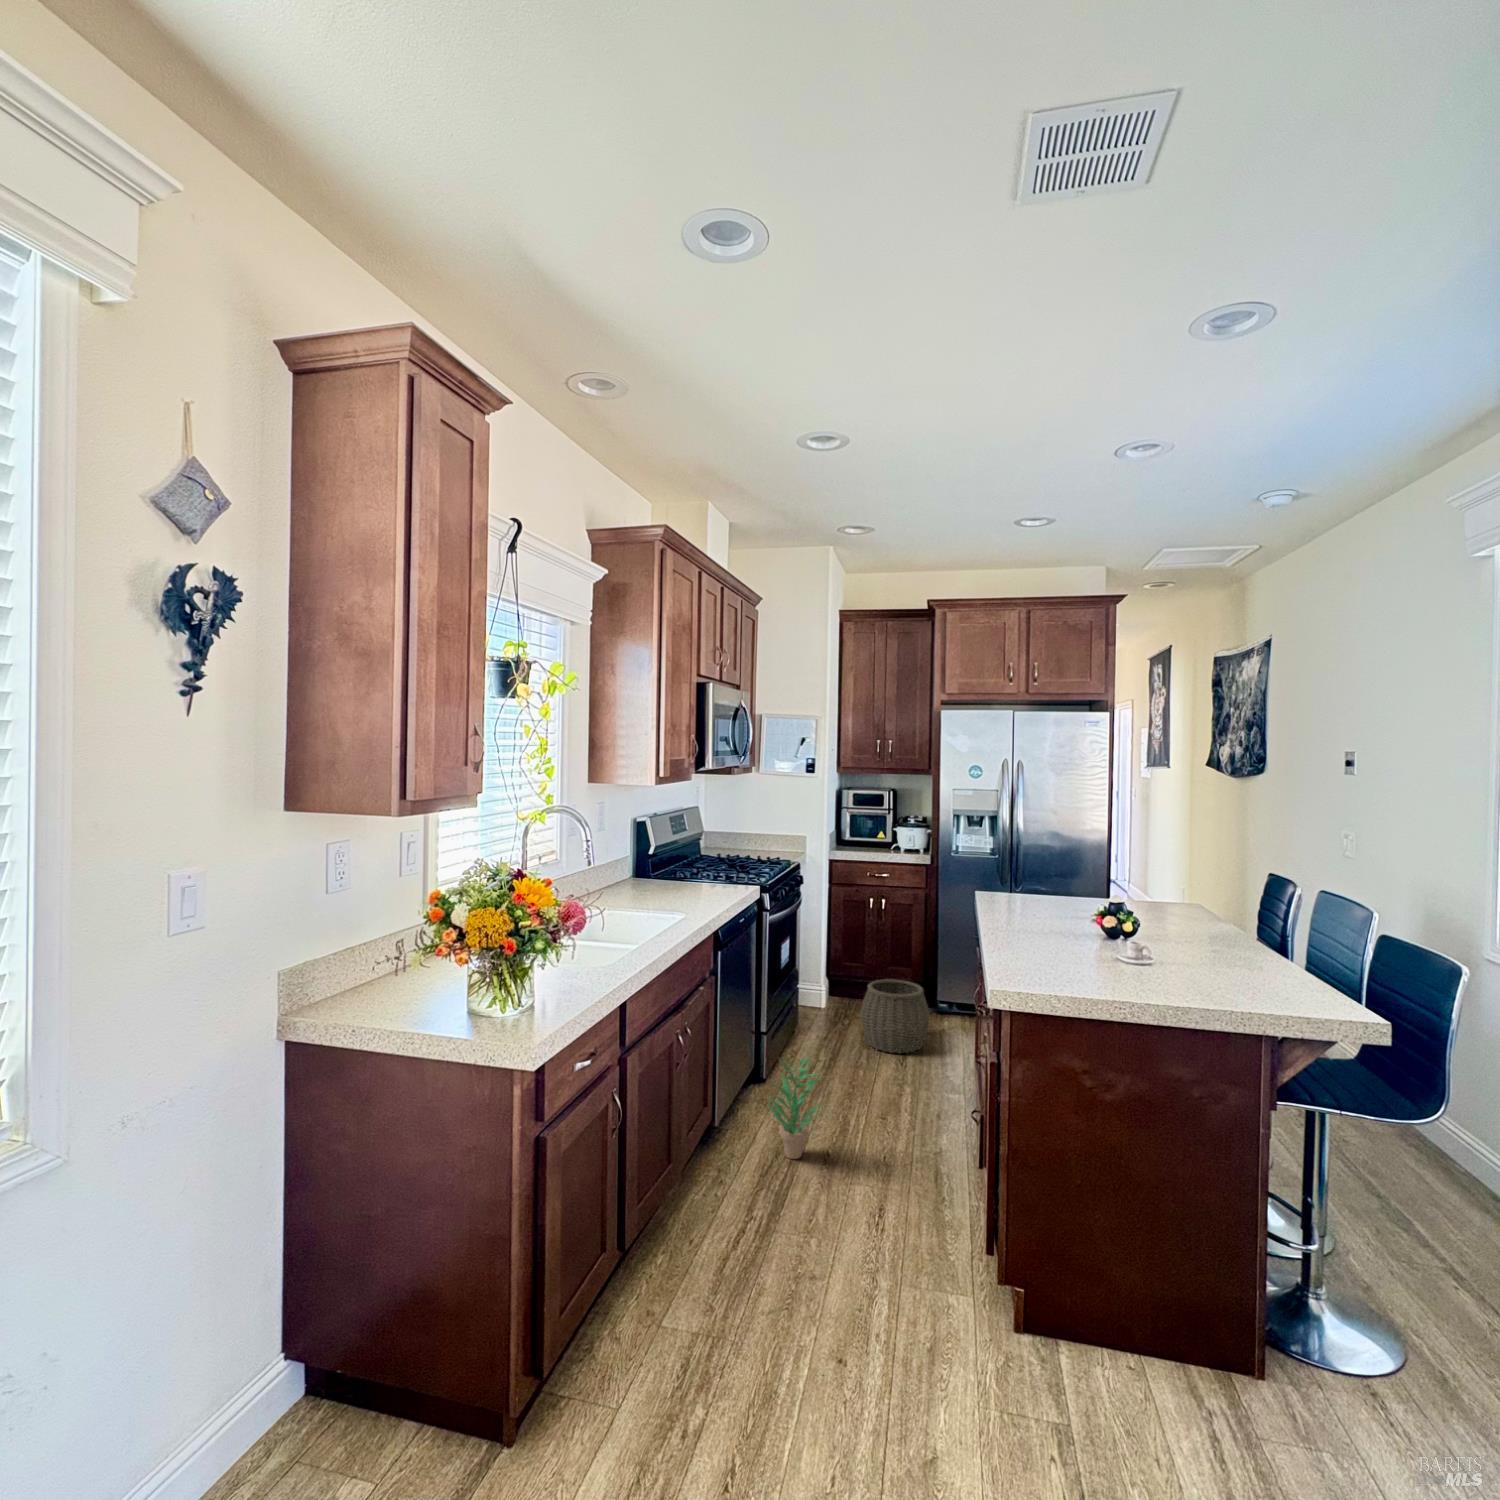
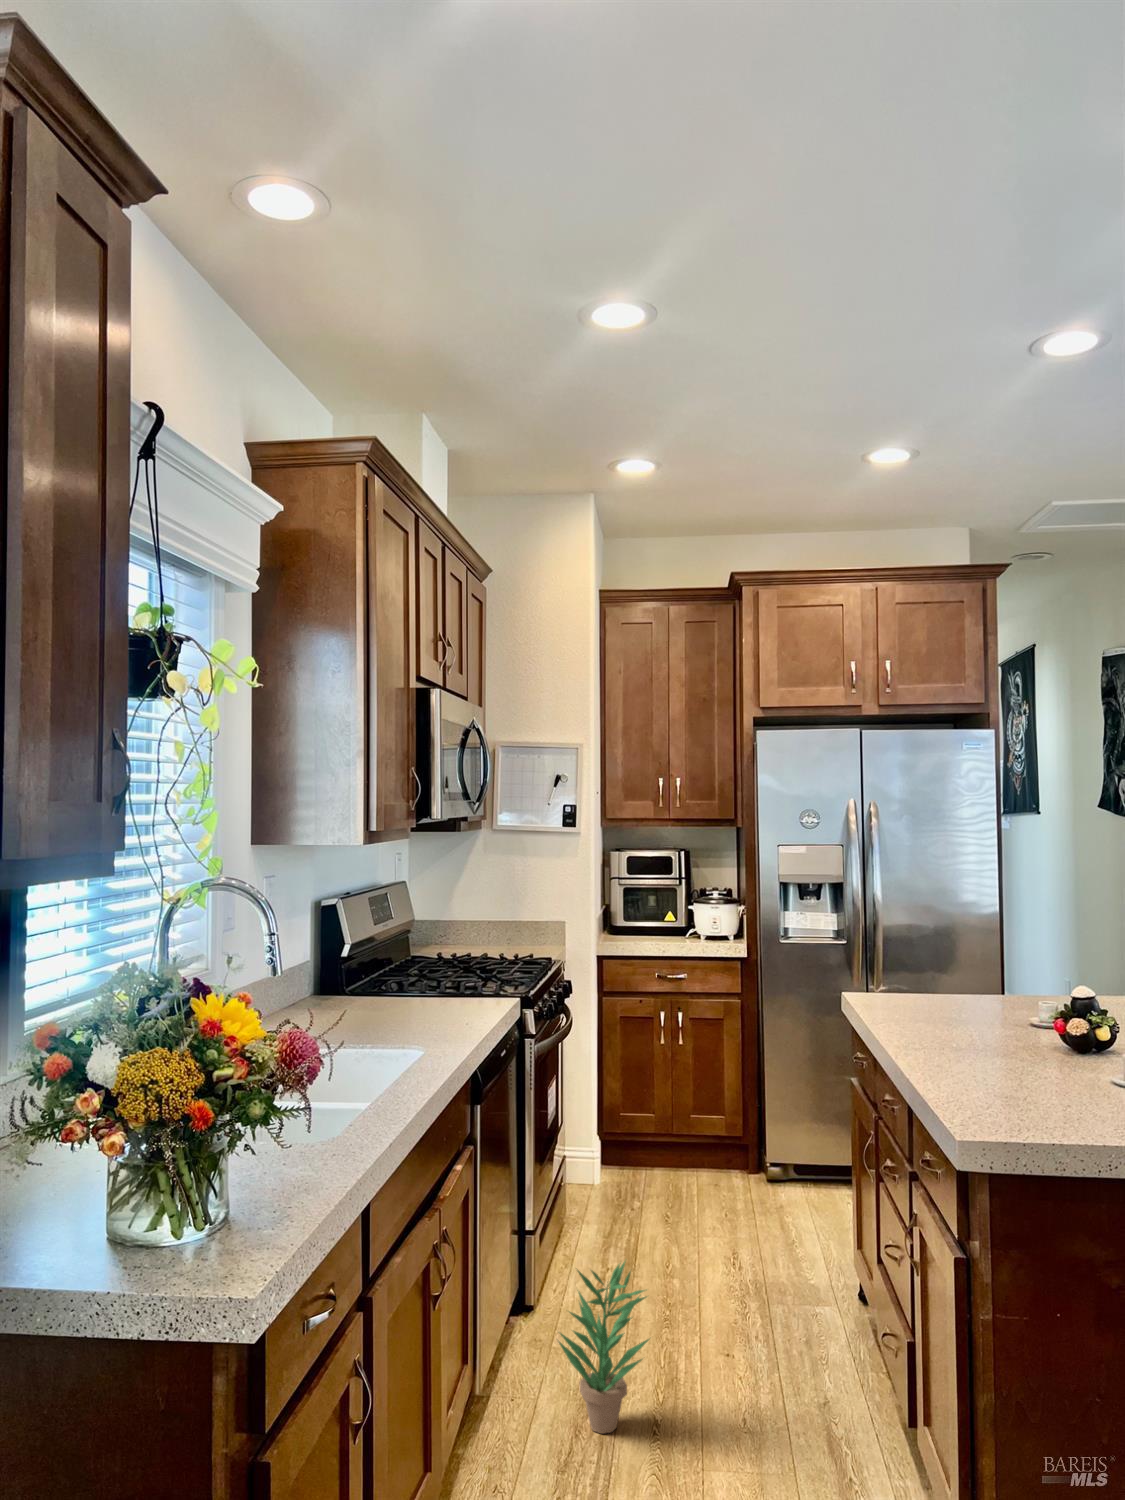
woven basket: present [861,979,929,1054] -> none [663,1132,766,1246]

